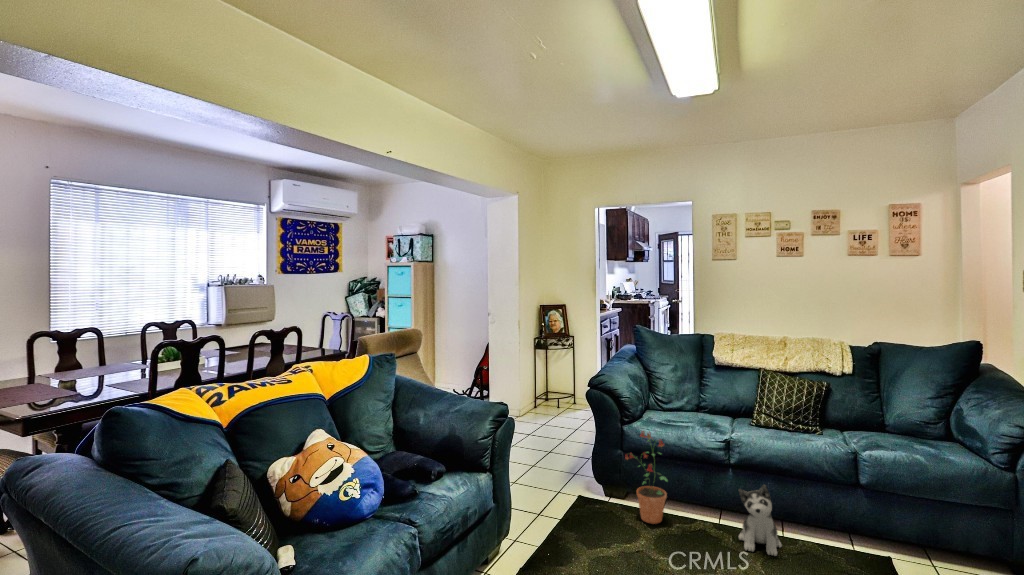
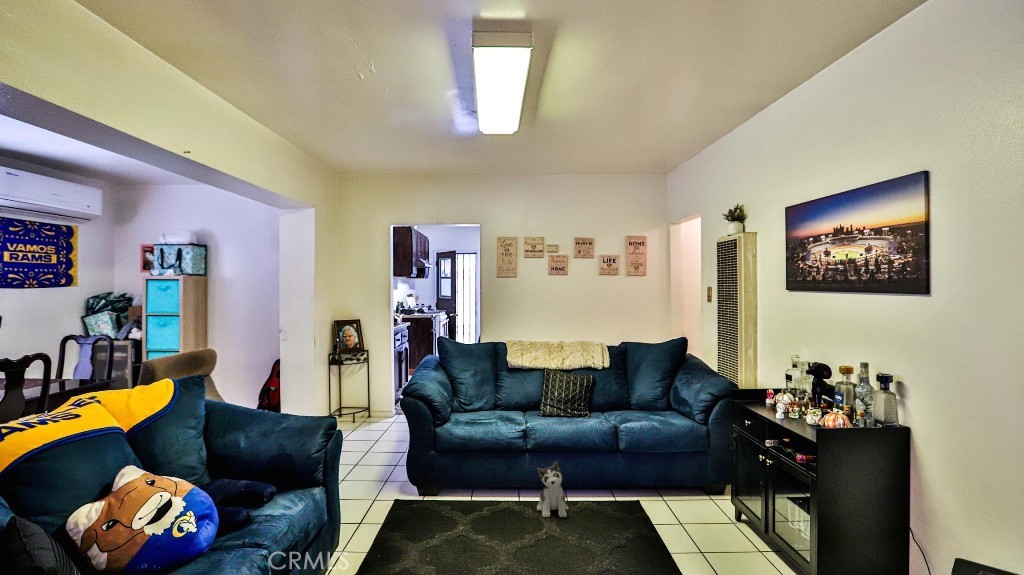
potted plant: present [625,431,668,524] -> none [441,430,482,512]

